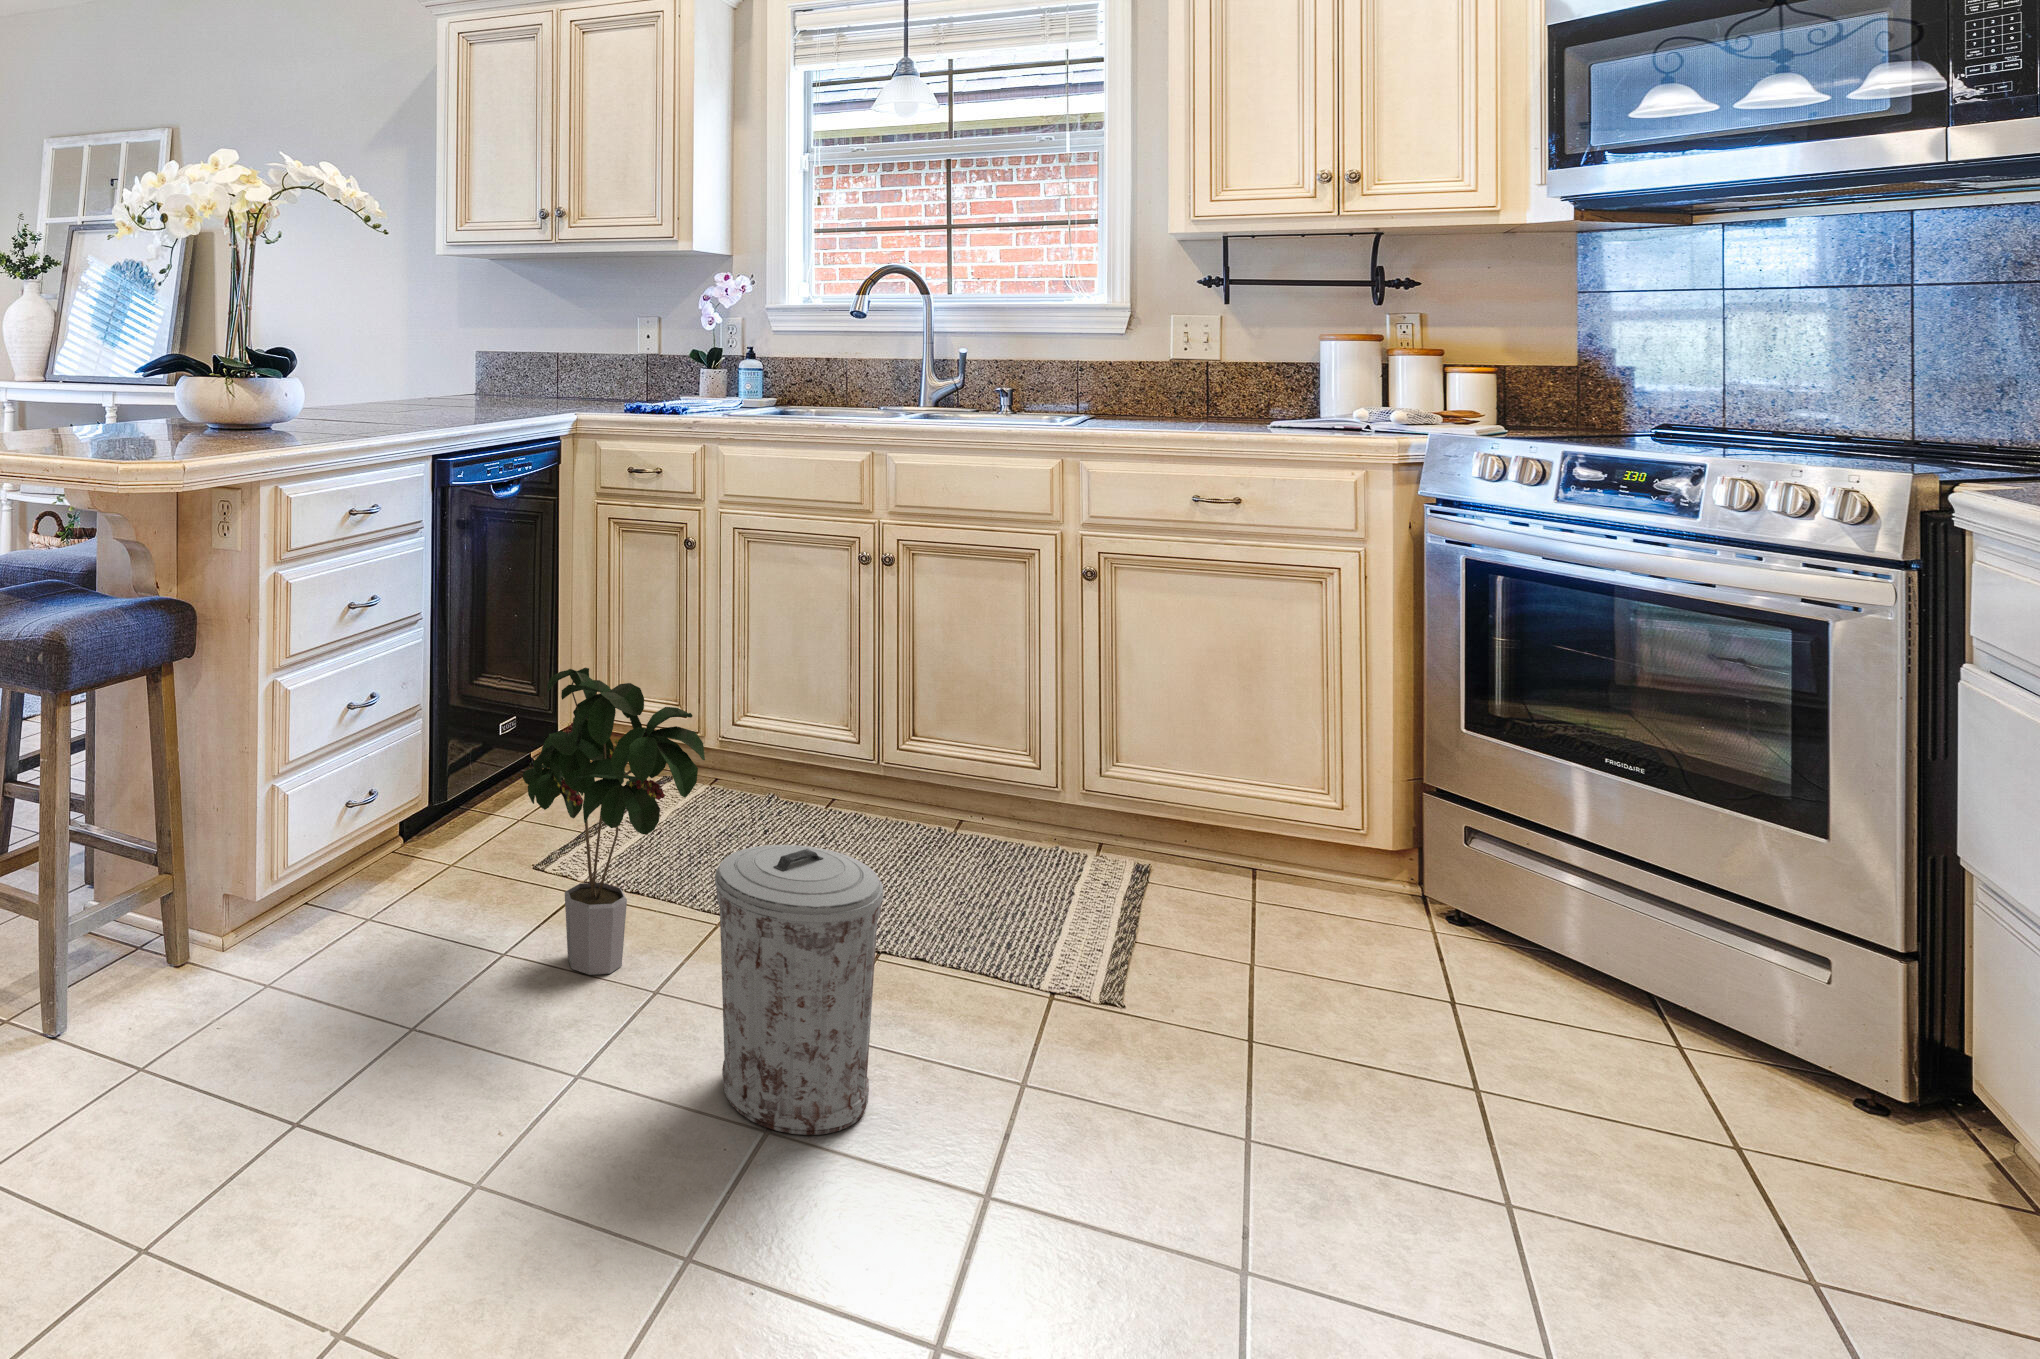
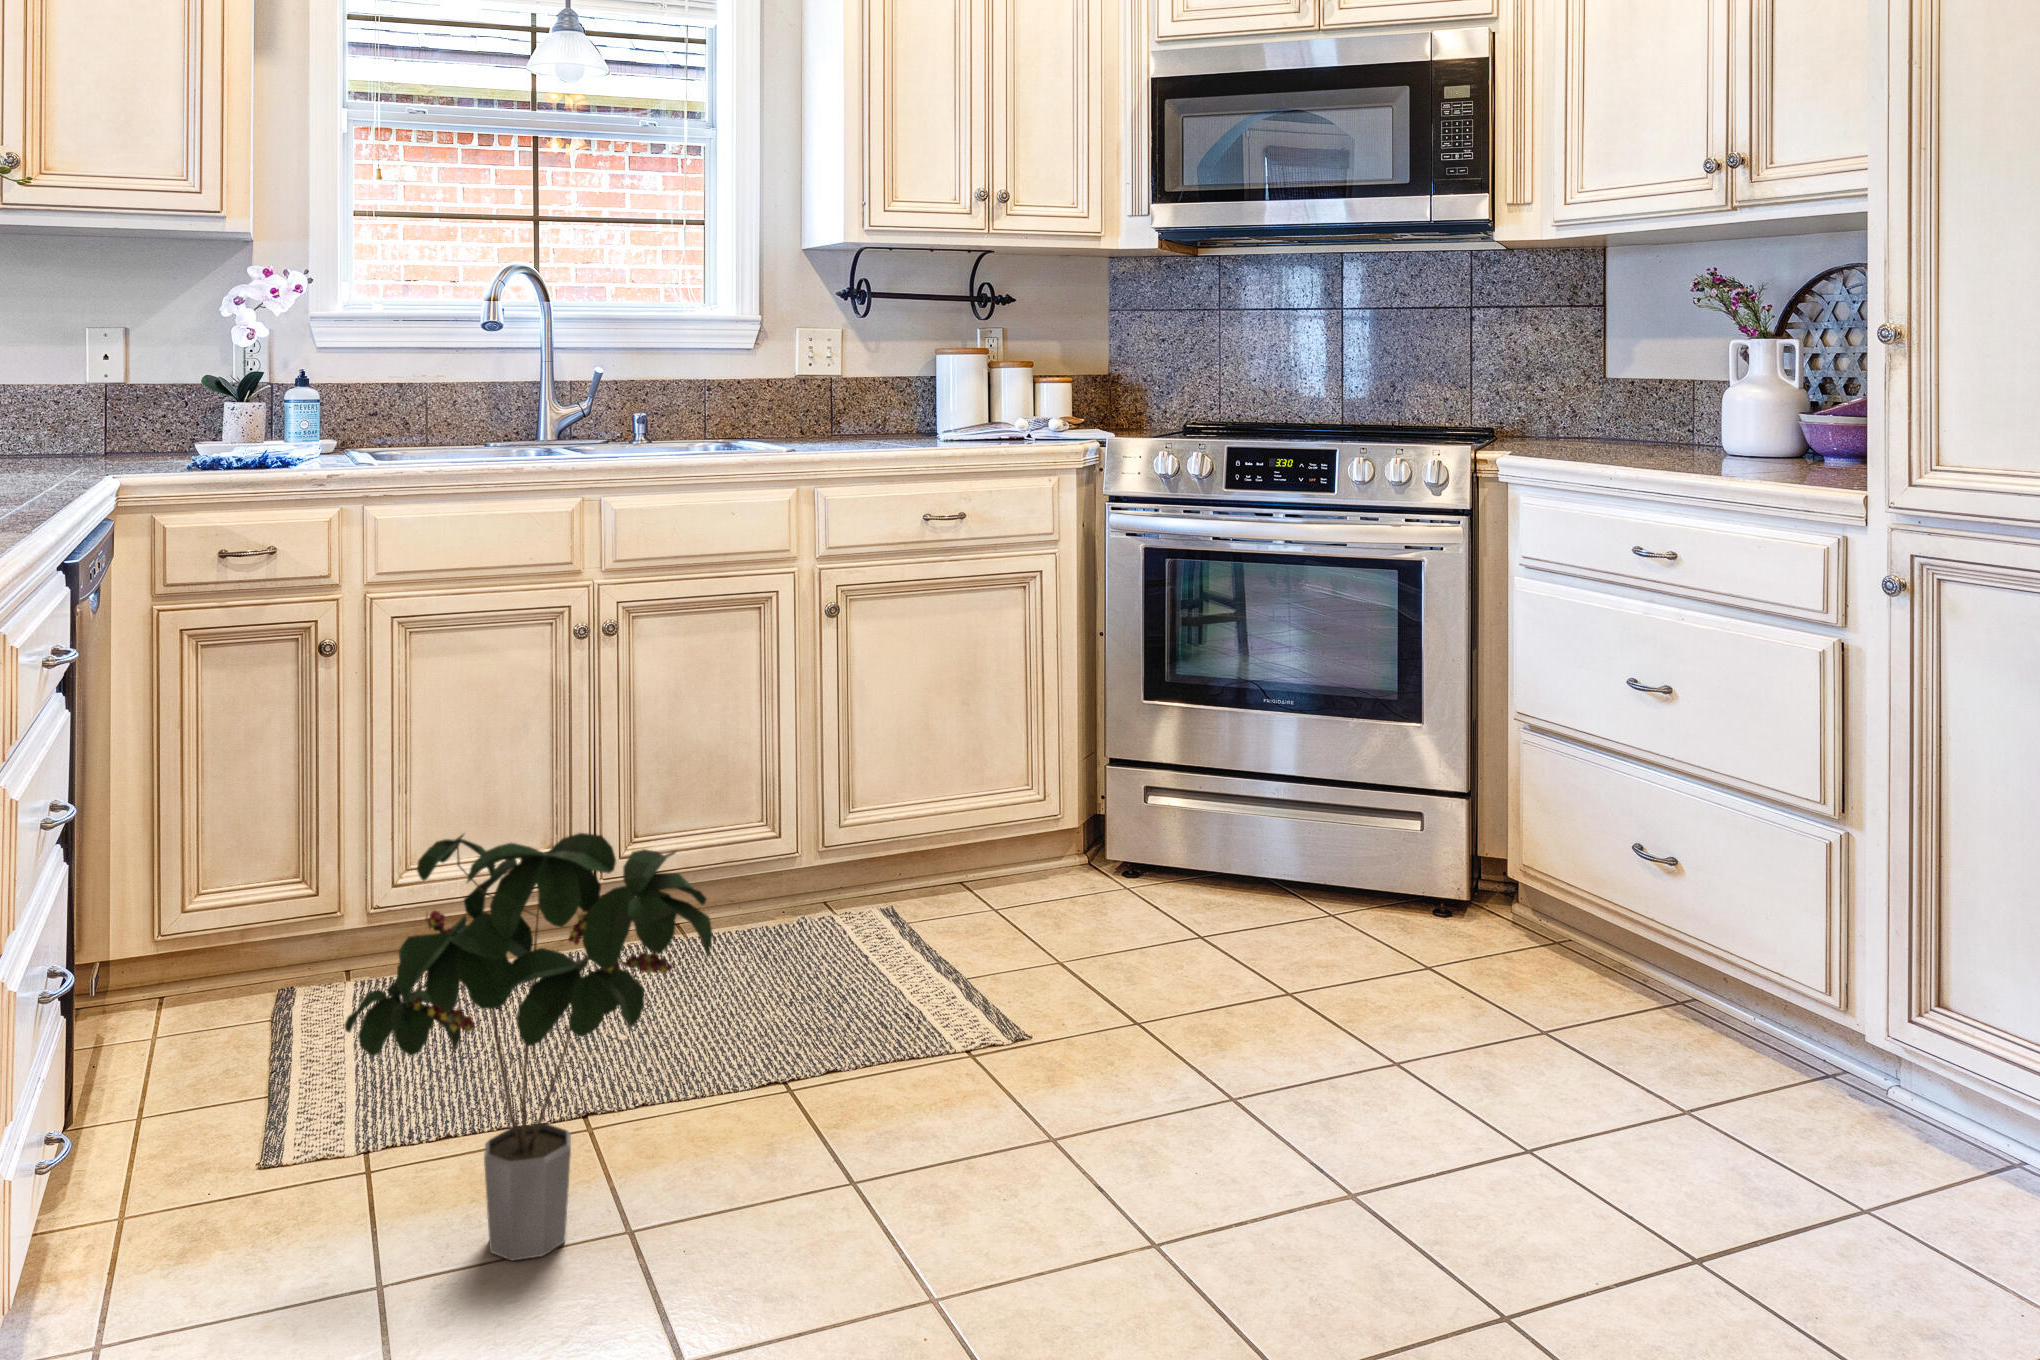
trash can: present [715,845,883,1135] -> none [828,959,1024,1305]

